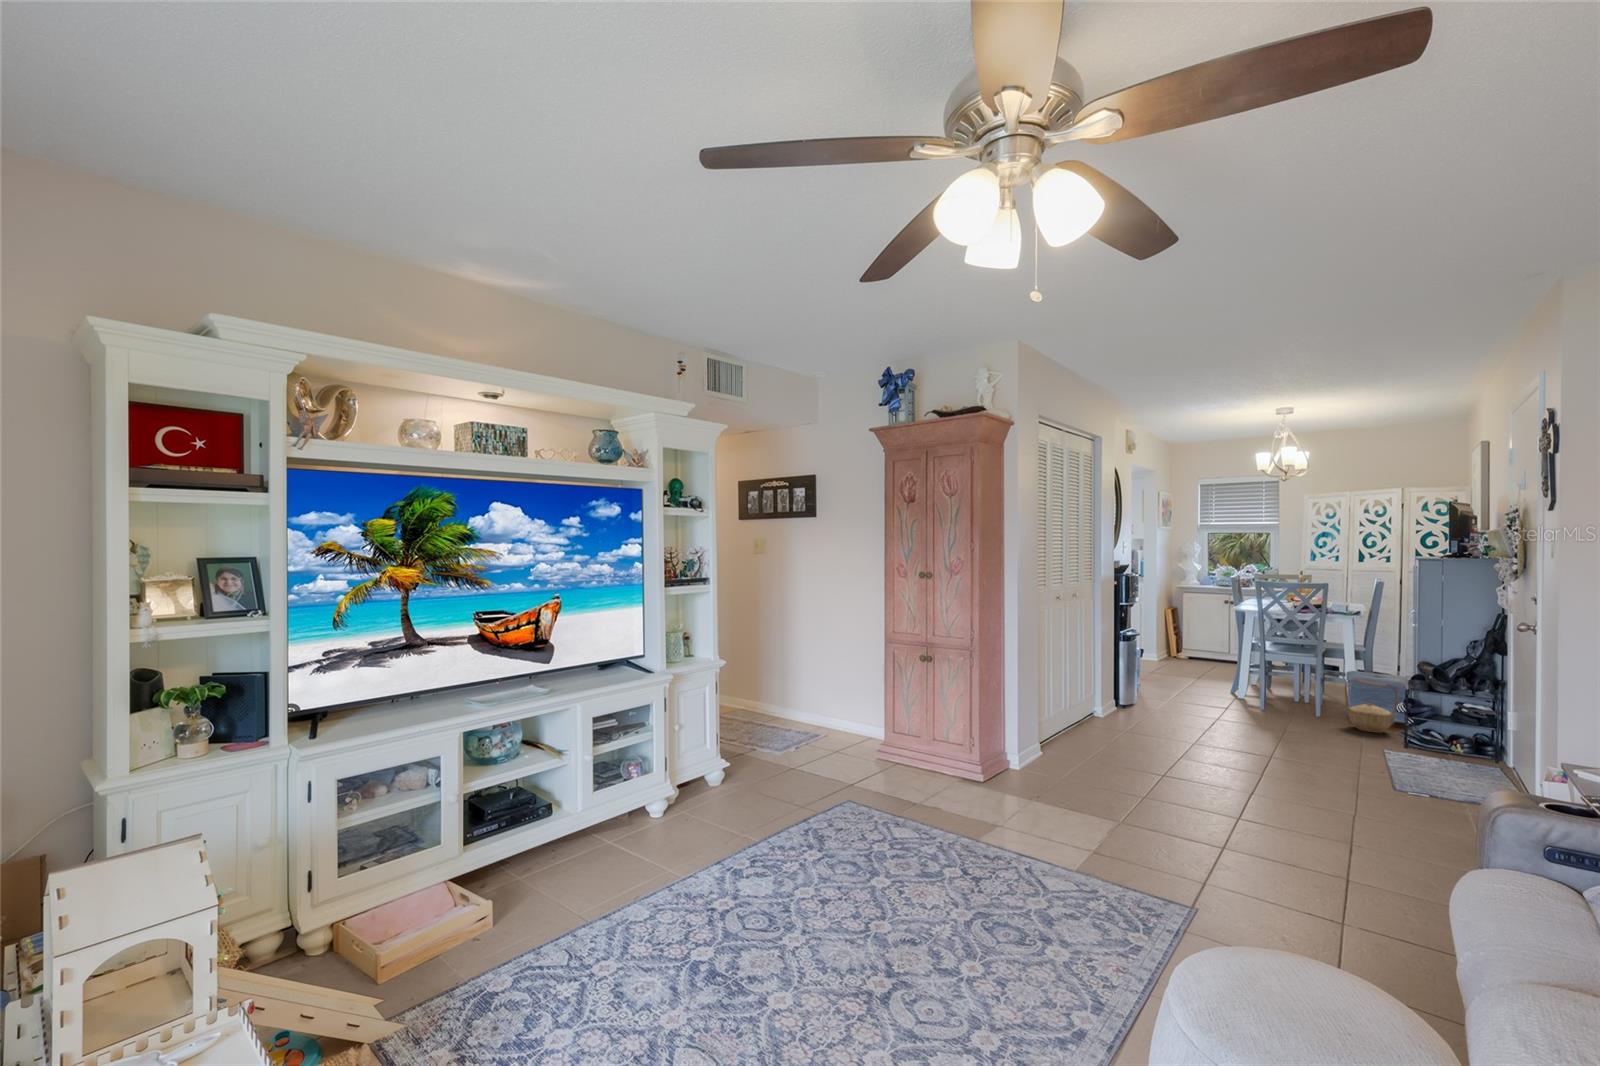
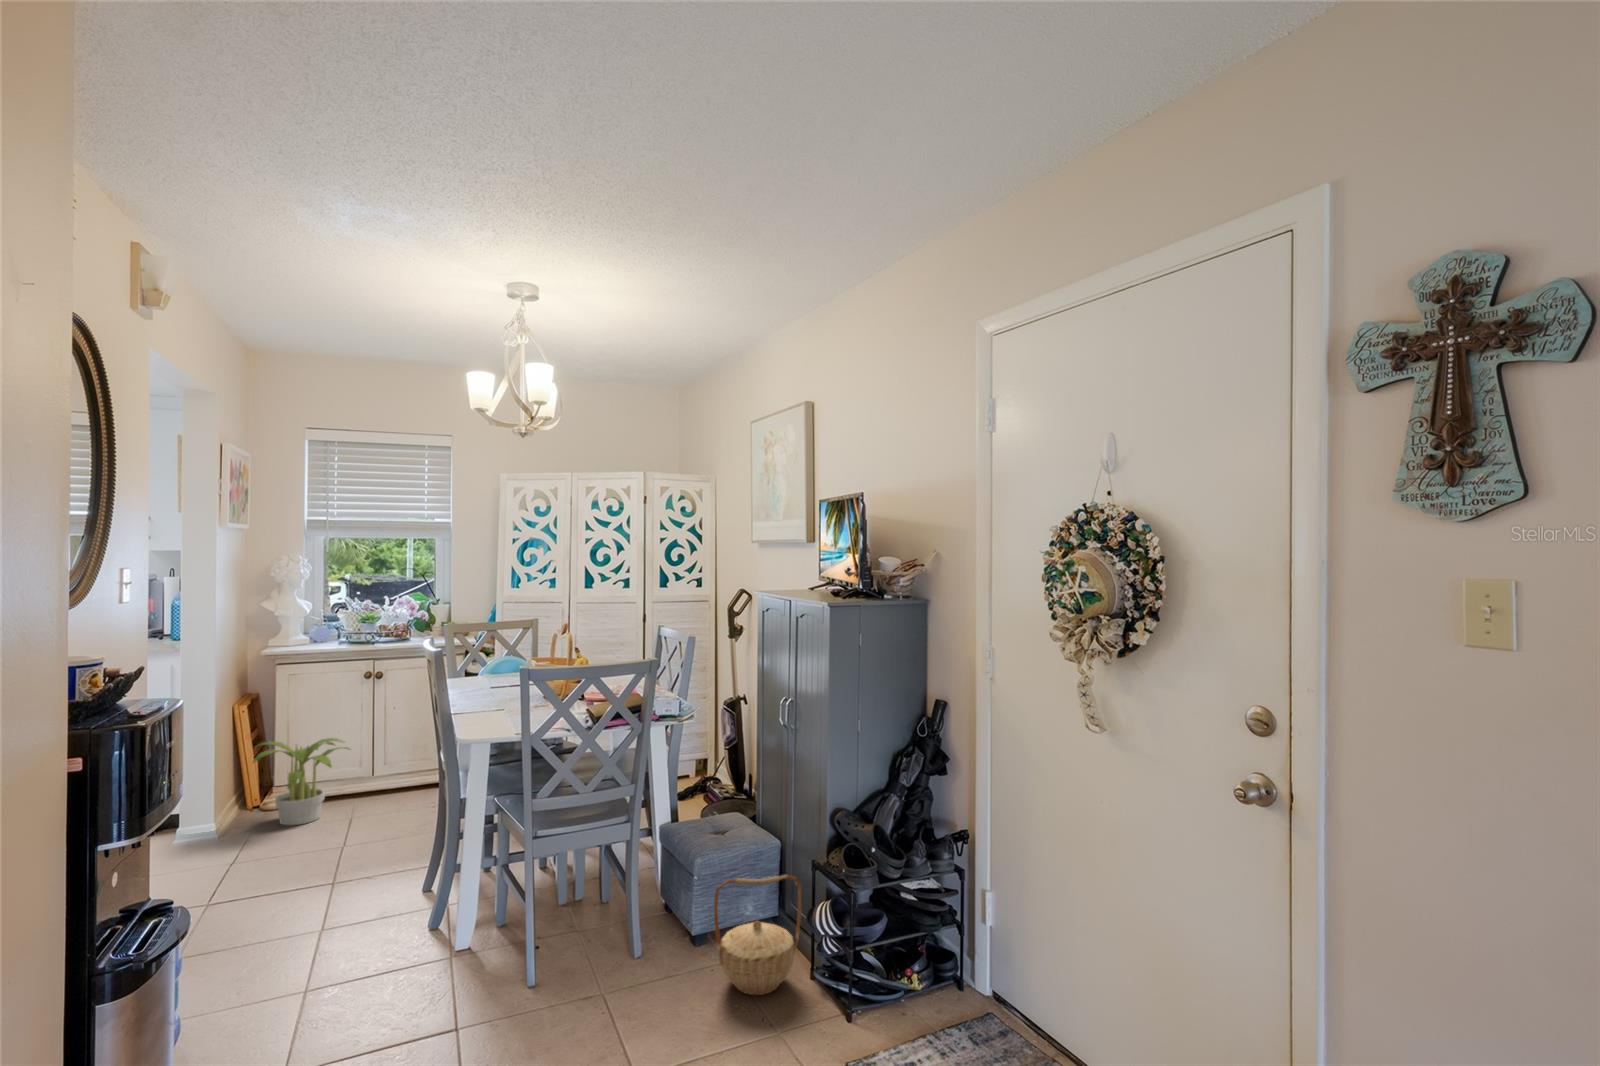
potted plant: none [1171,624,1217,662] -> present [253,738,349,825]

